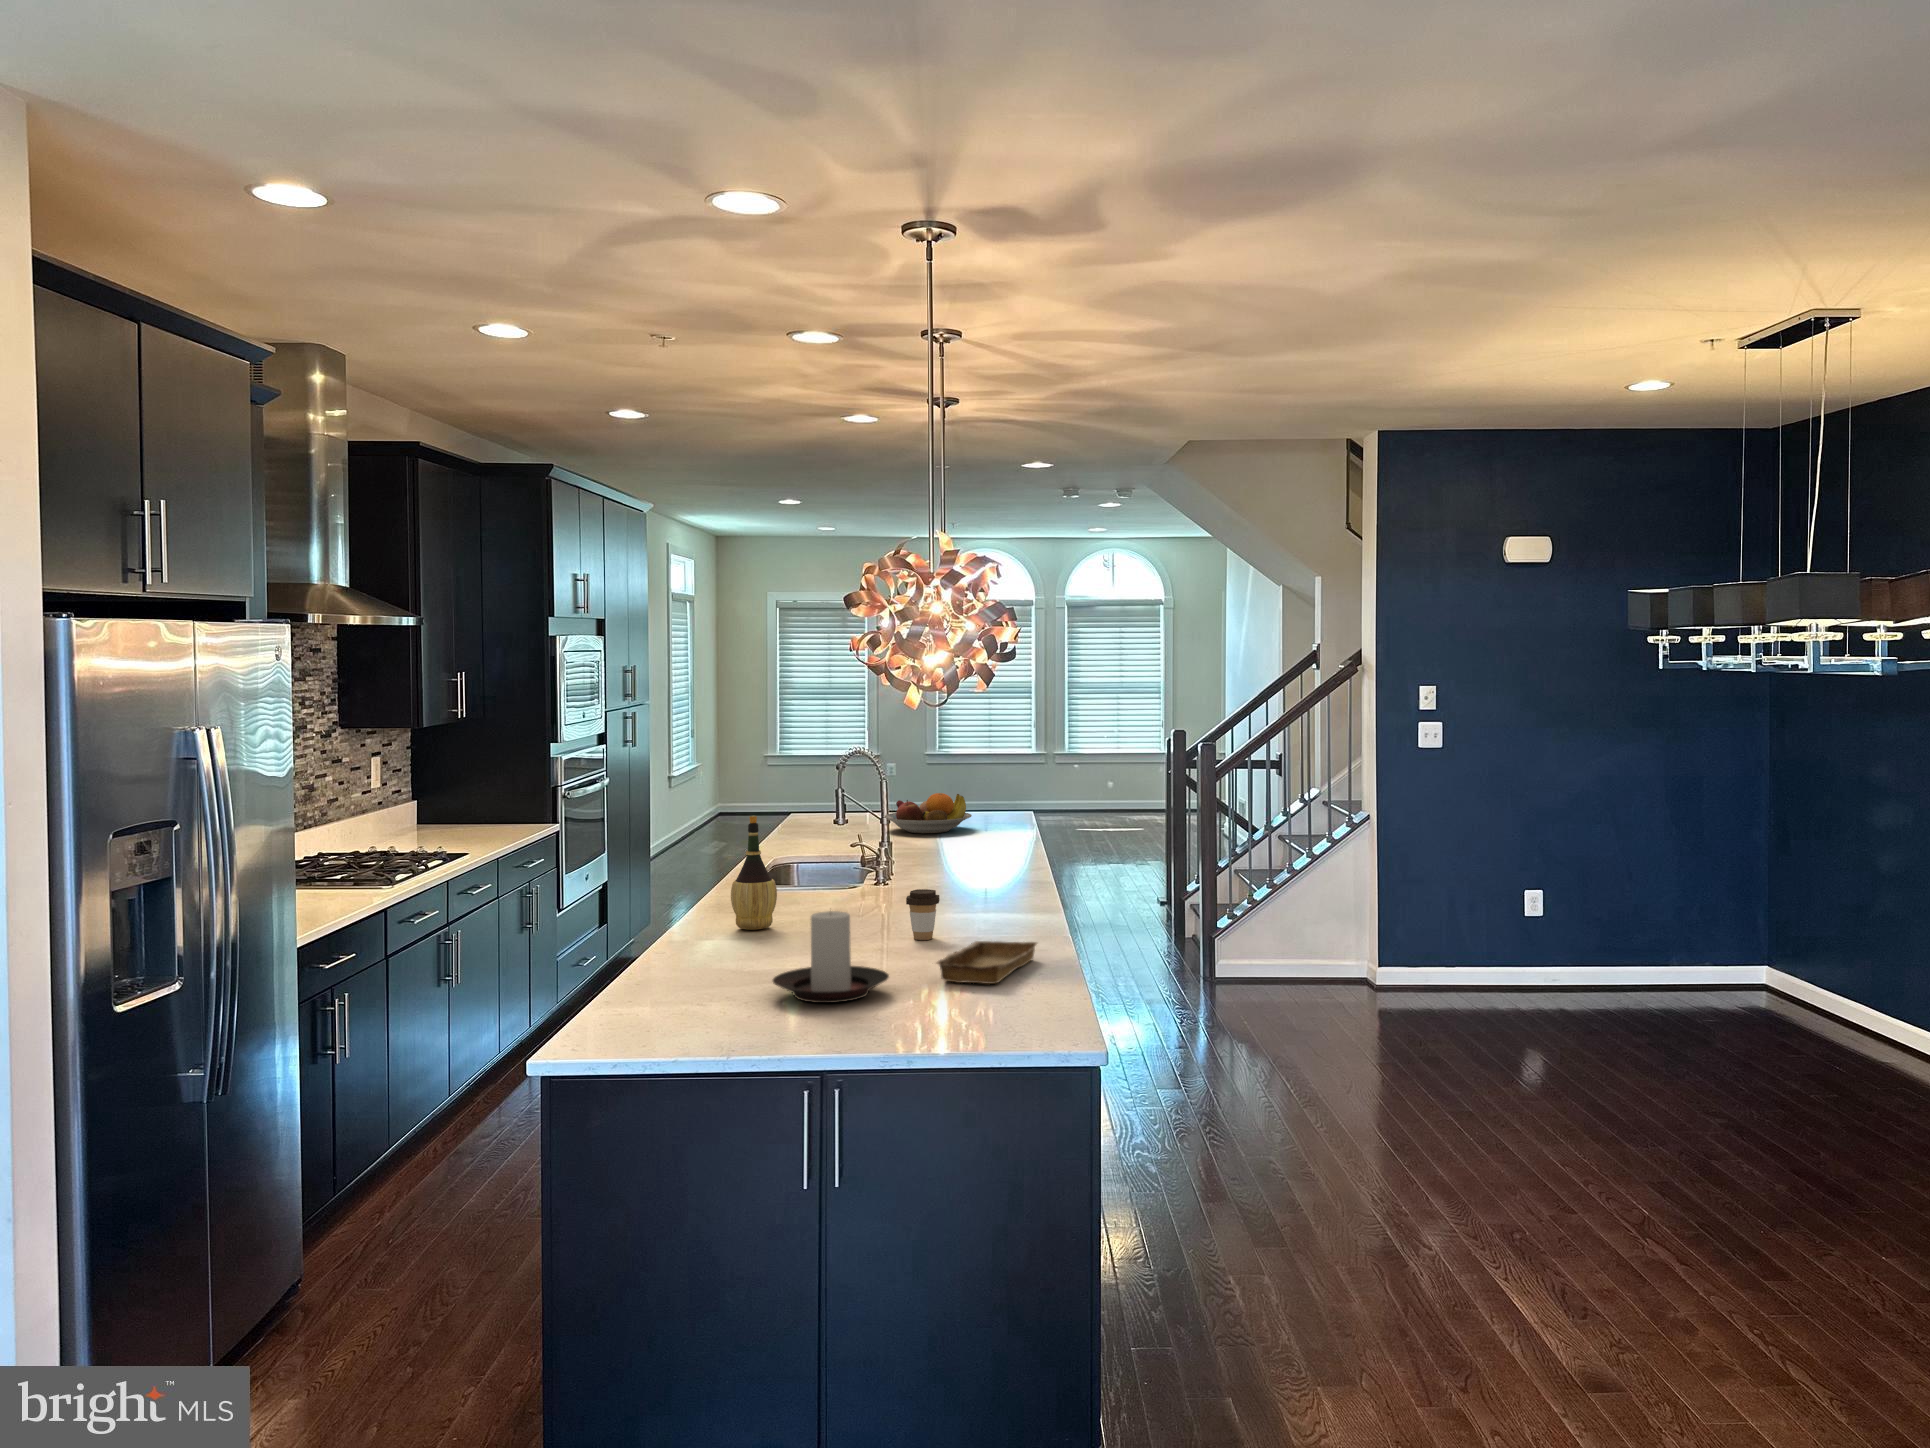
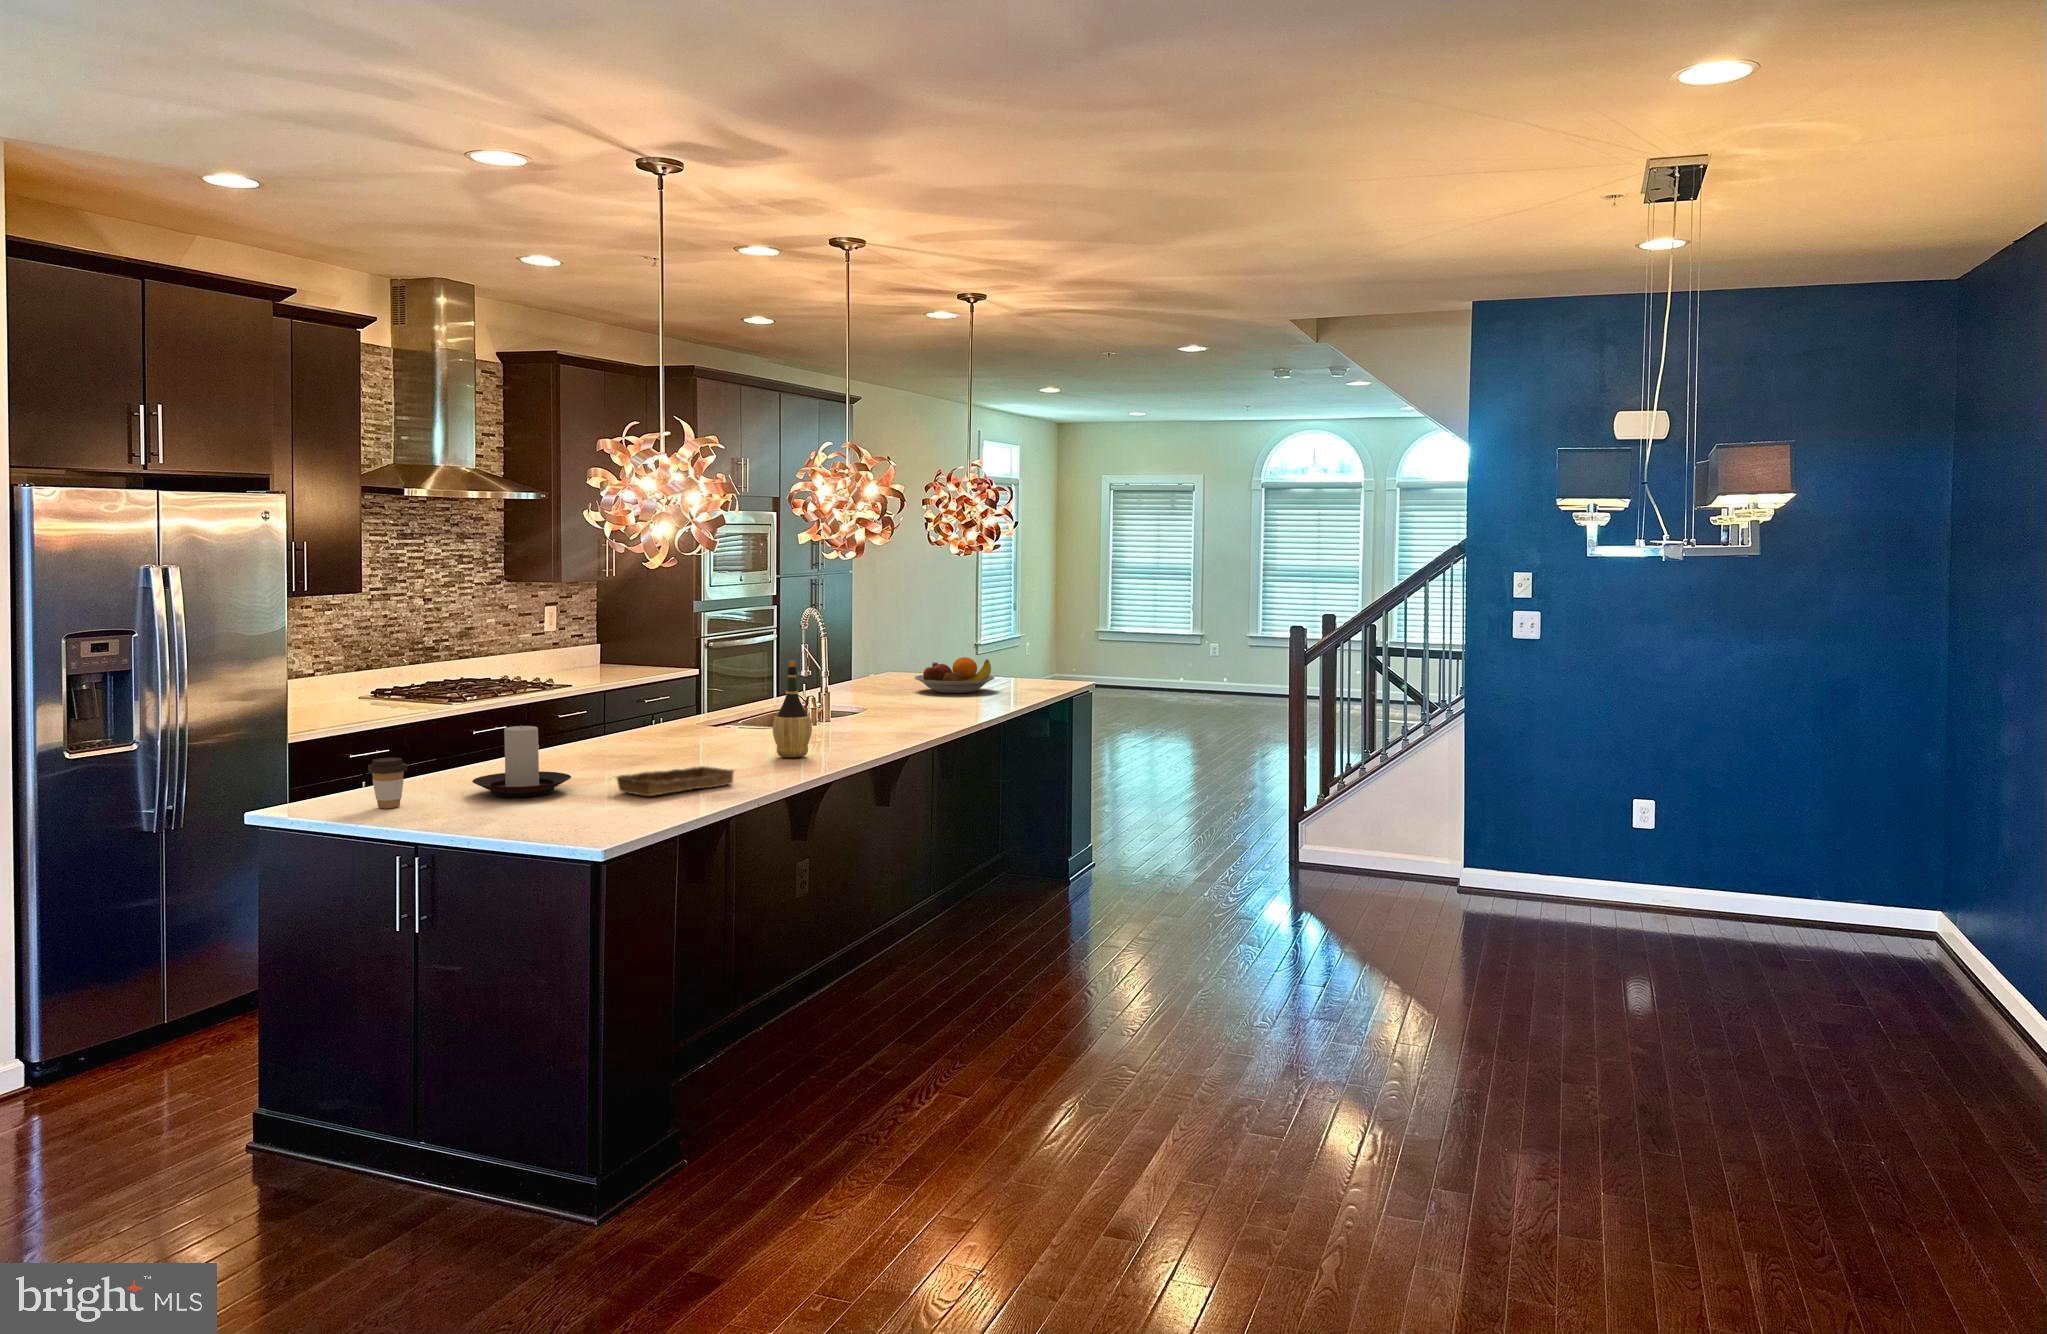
wine bottle: present [731,816,777,930] -> present [773,661,812,757]
coffee cup: present [906,889,940,940] -> present [368,757,407,809]

